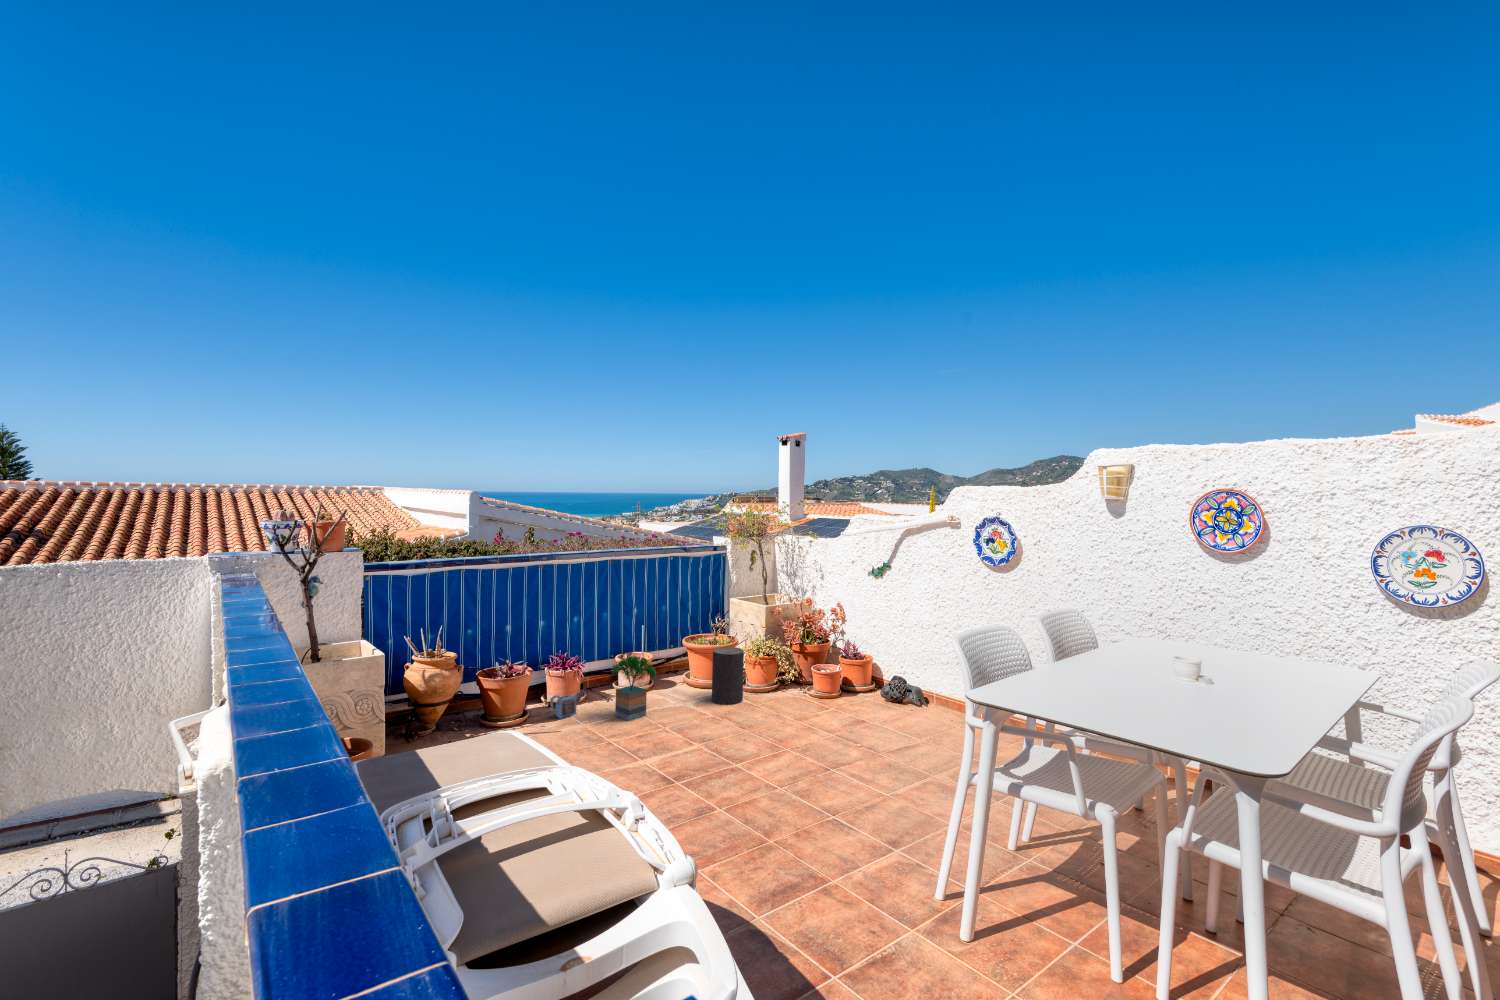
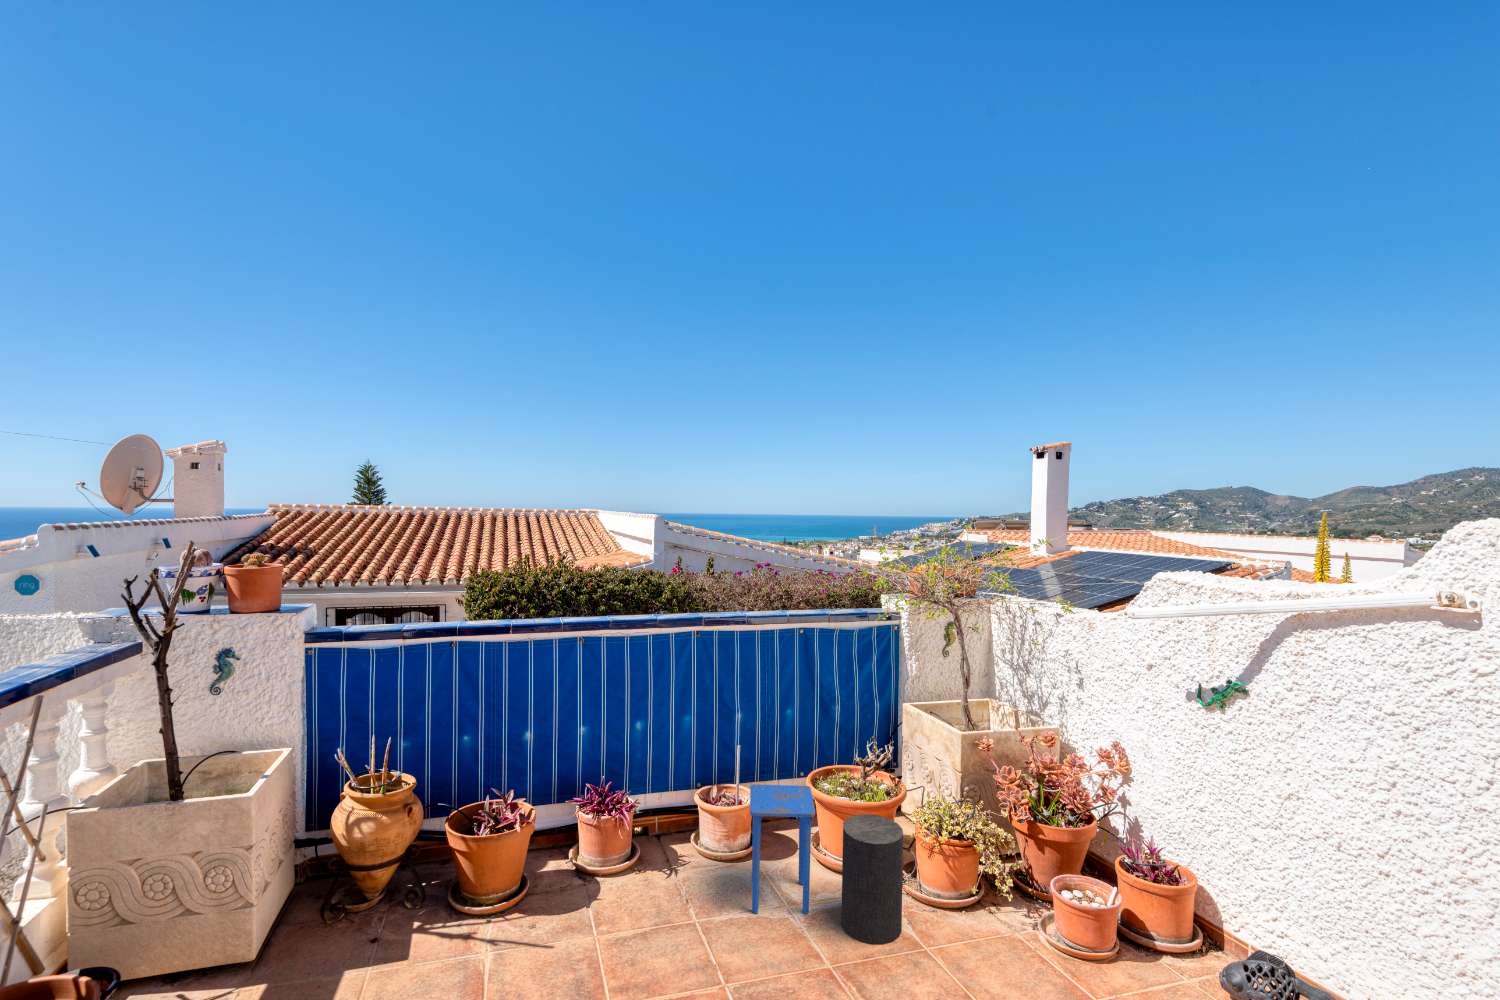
side table: none [657,640,698,704] -> present [750,784,815,915]
potted tree: present [612,656,657,721] -> none [642,819,723,956]
watering can: present [550,689,585,719] -> none [545,862,618,917]

